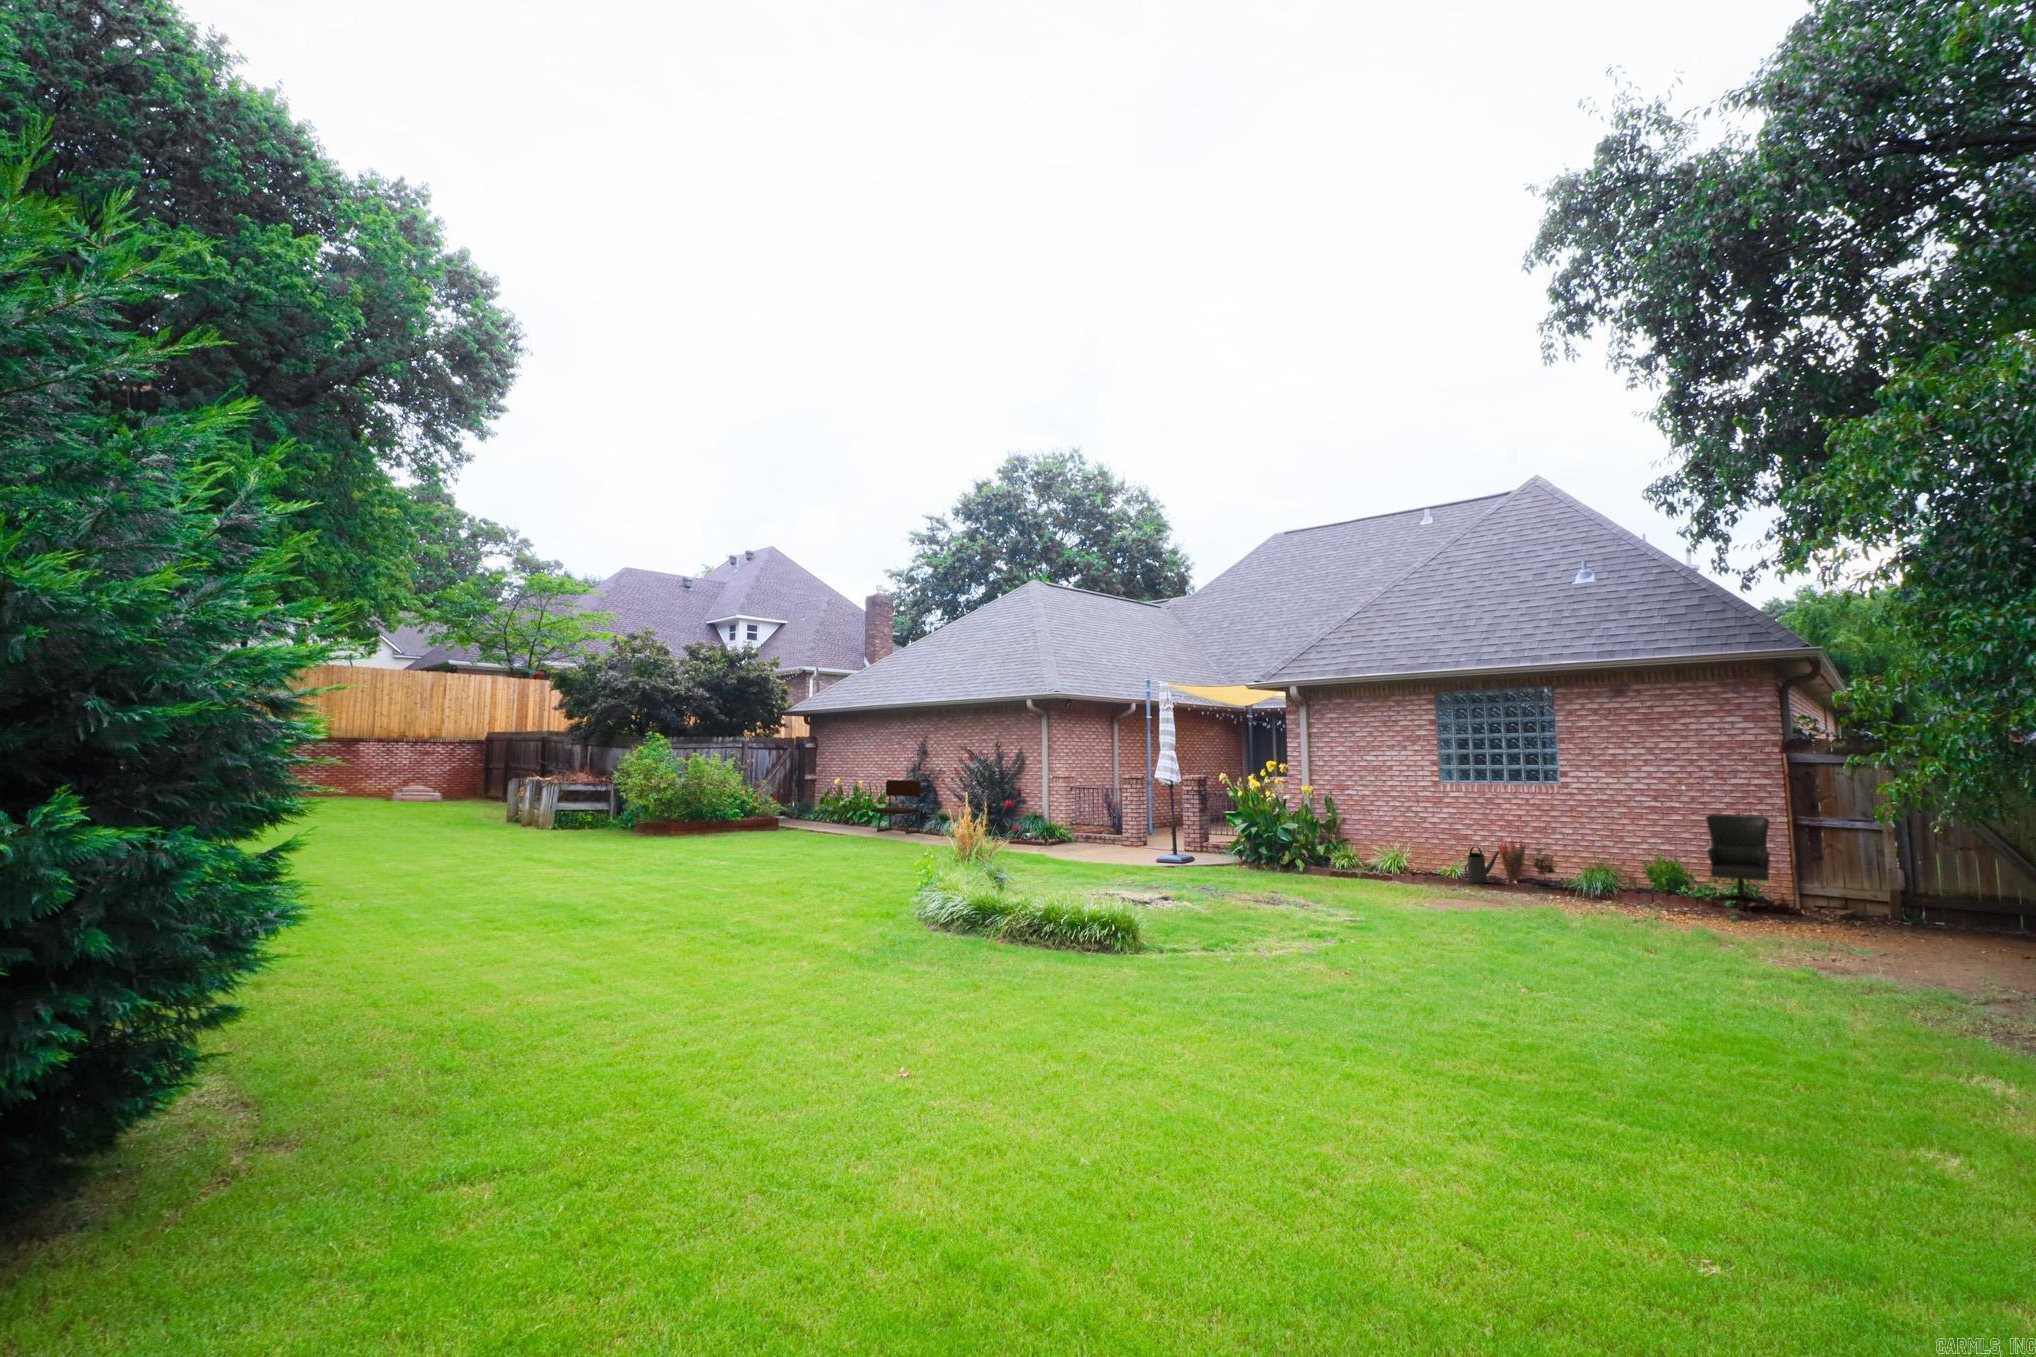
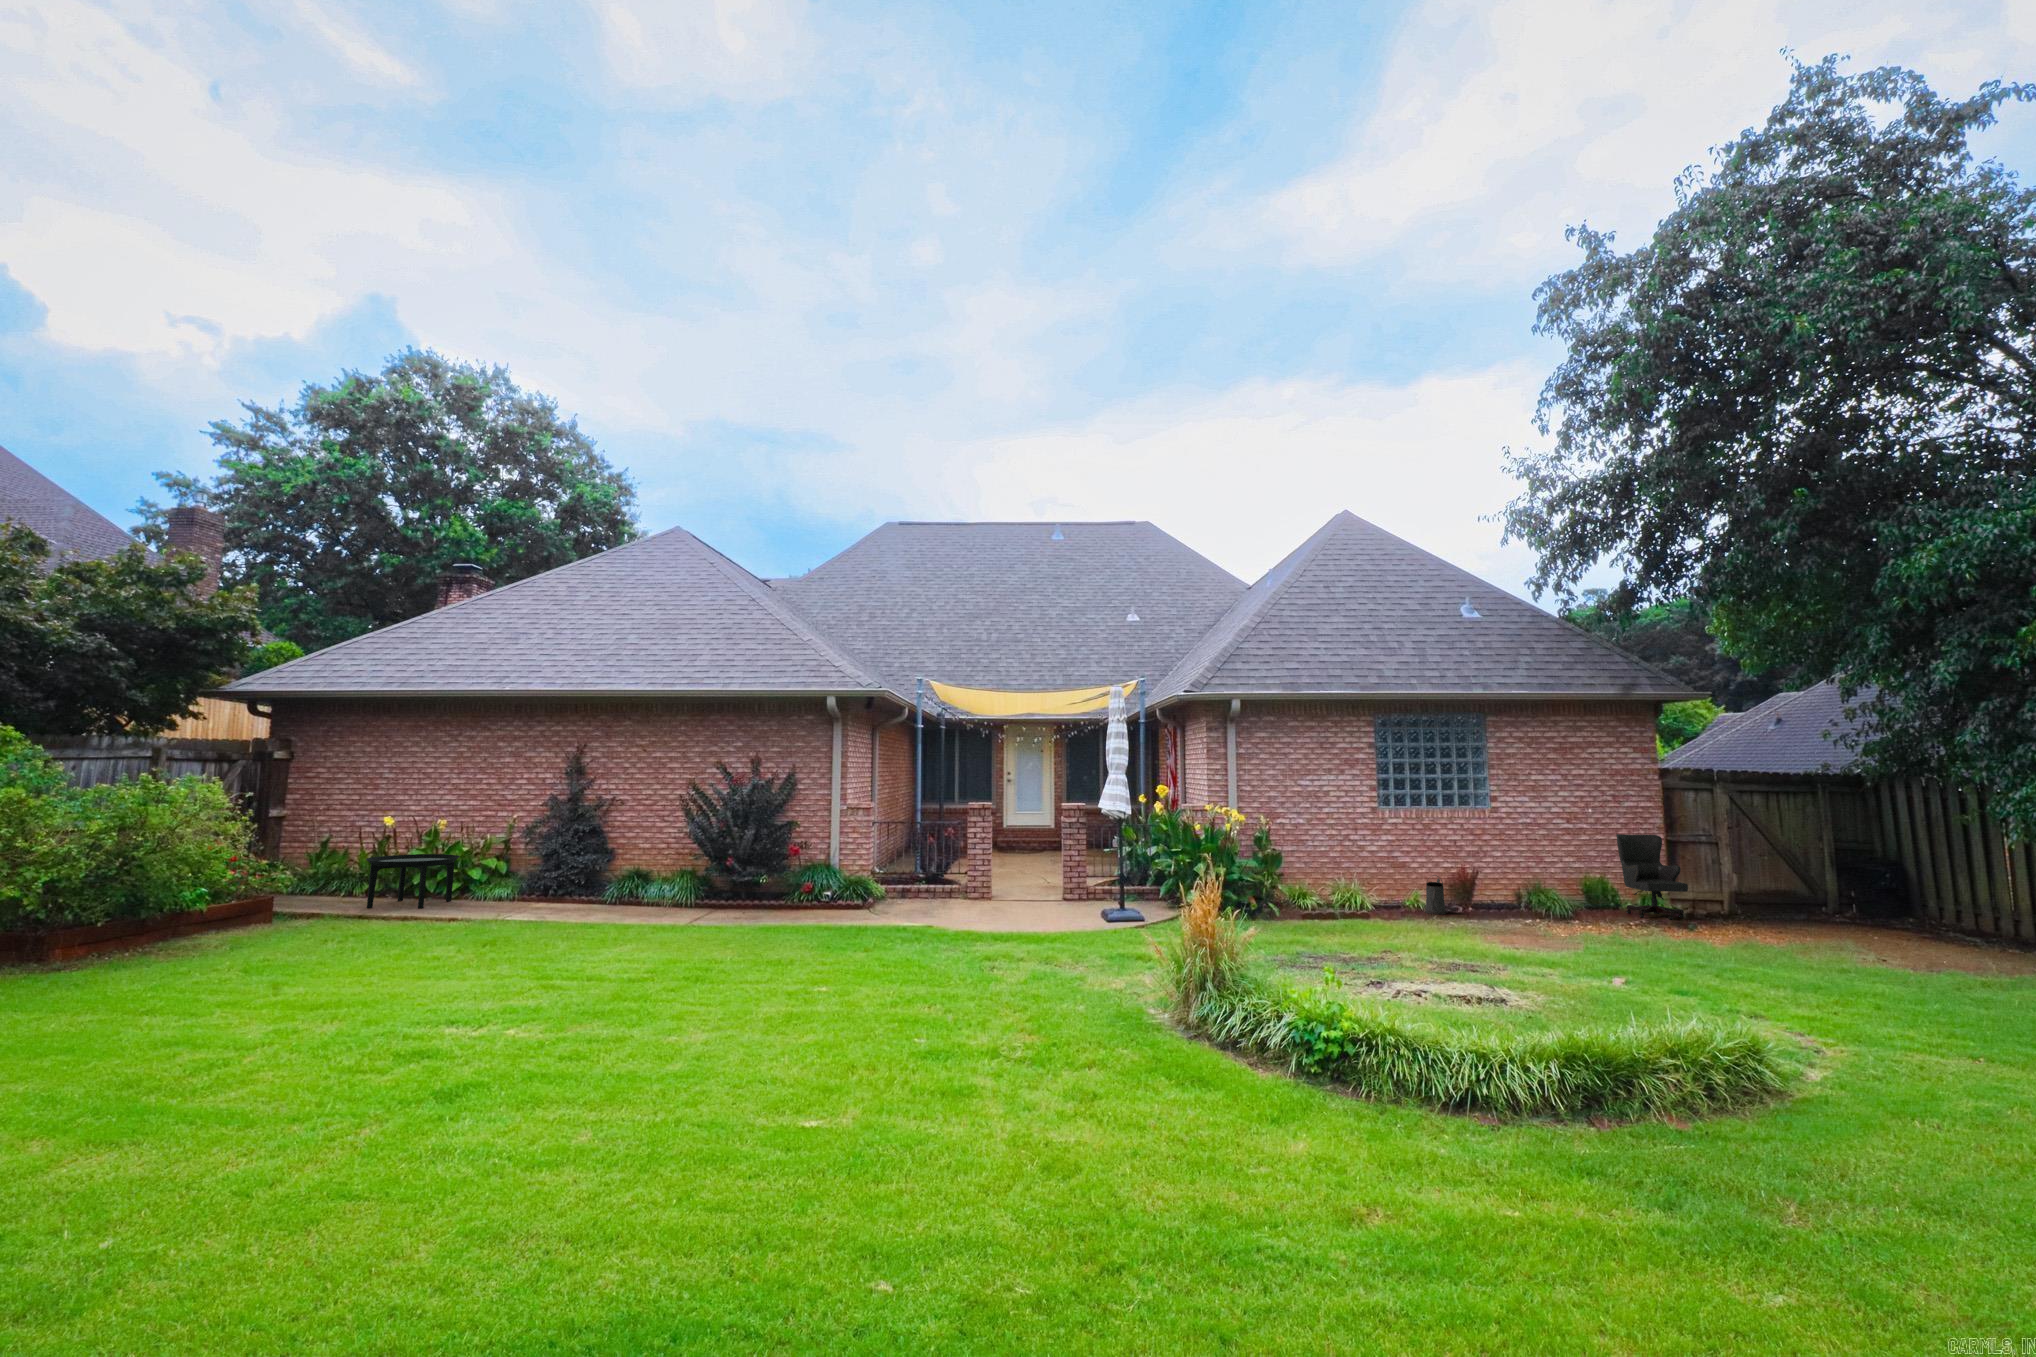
bench: present [871,780,921,834] -> none [500,816,599,905]
round table: none [817,801,862,831] -> present [366,854,460,909]
potted tree: present [1531,847,1558,889] -> none [1475,867,1508,914]

